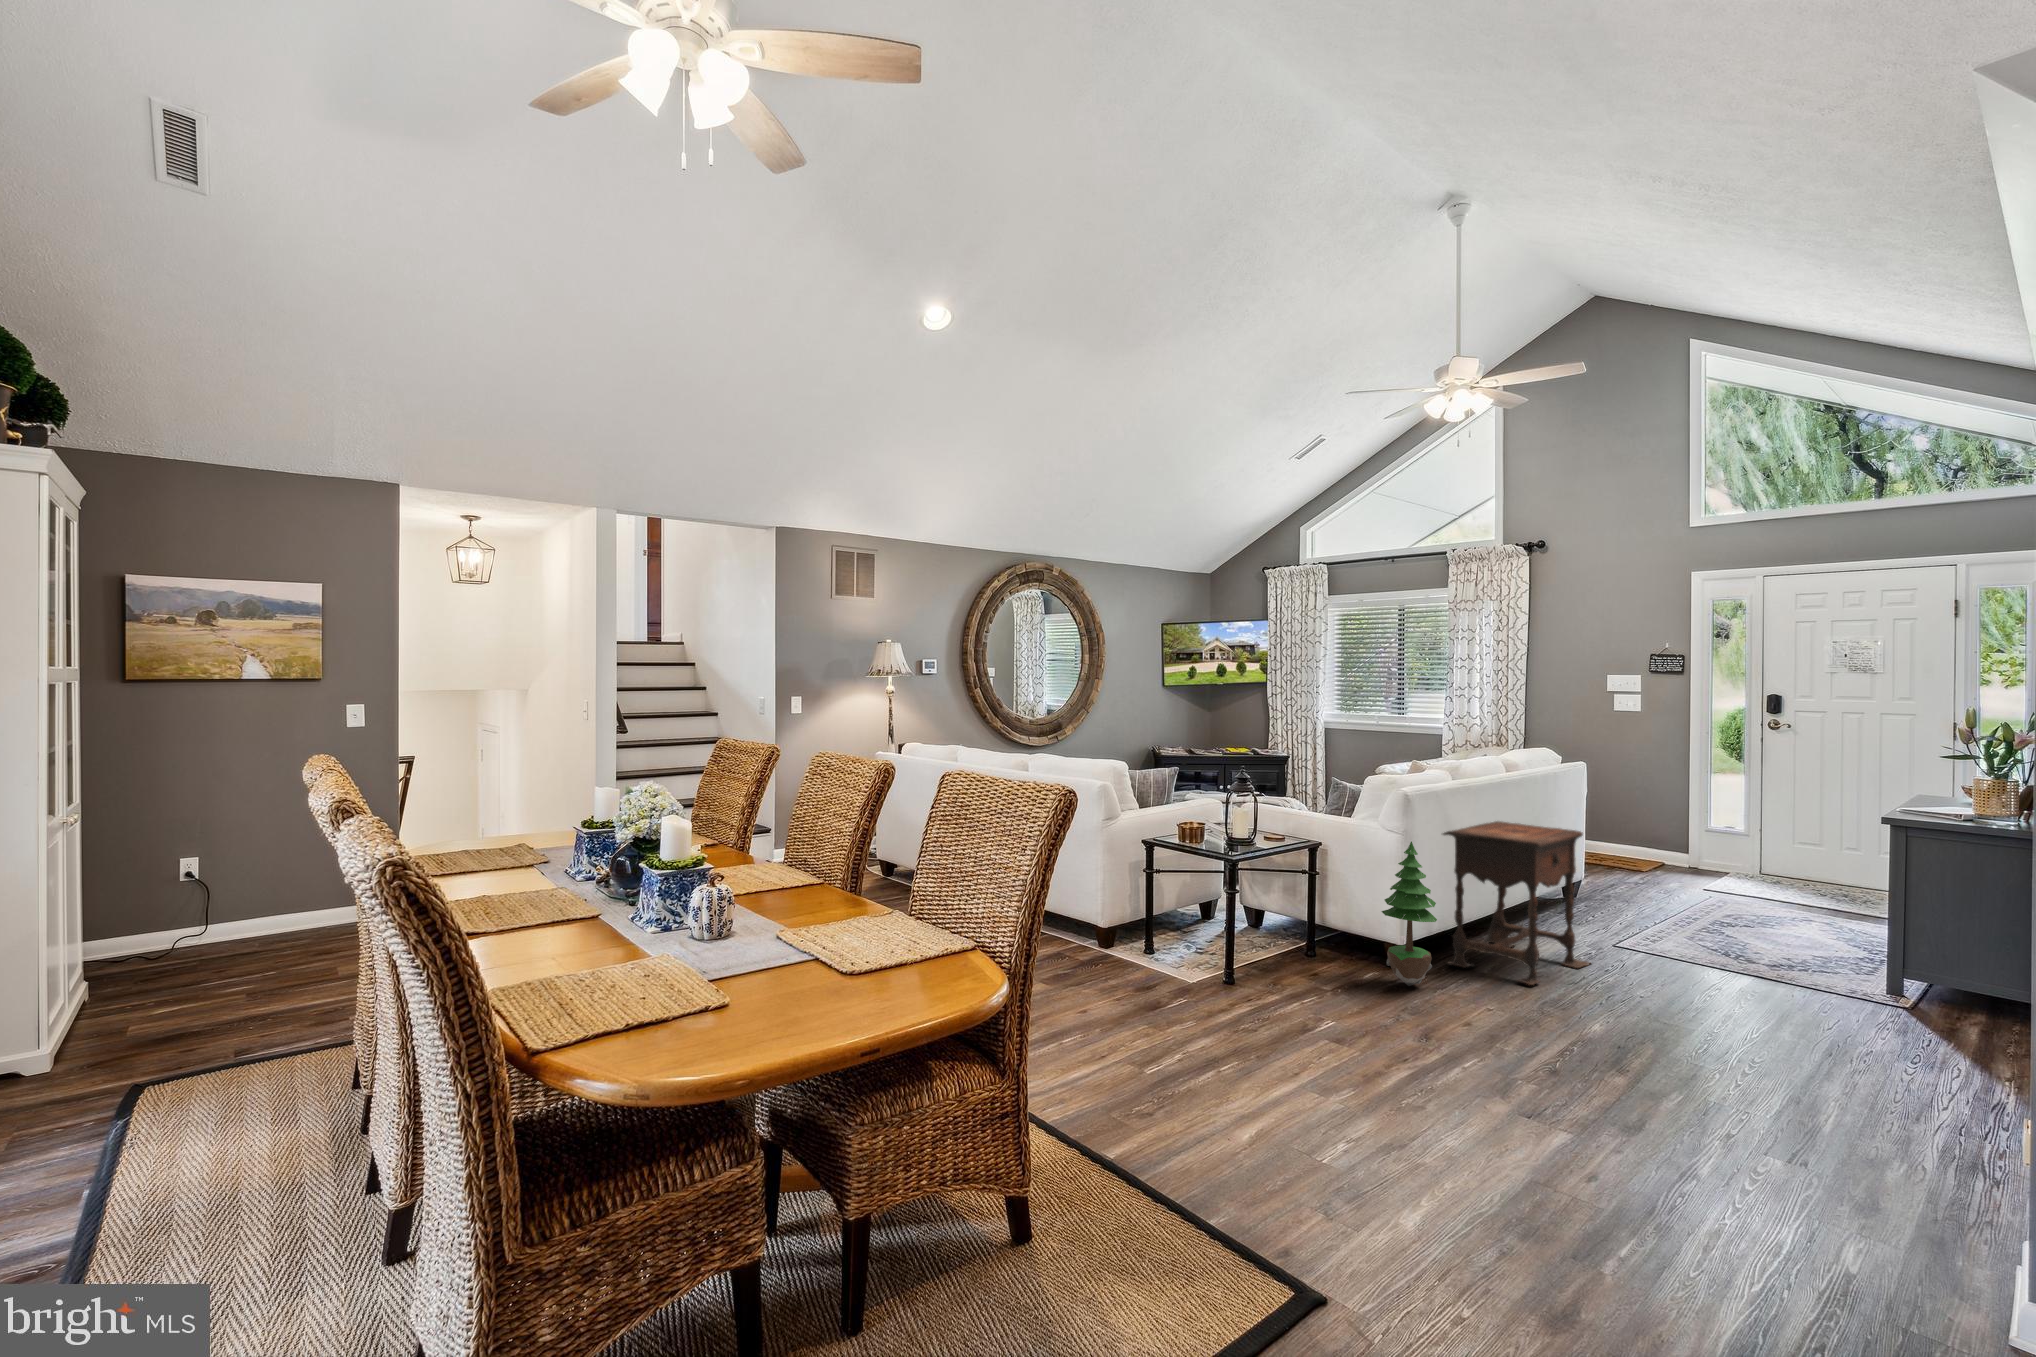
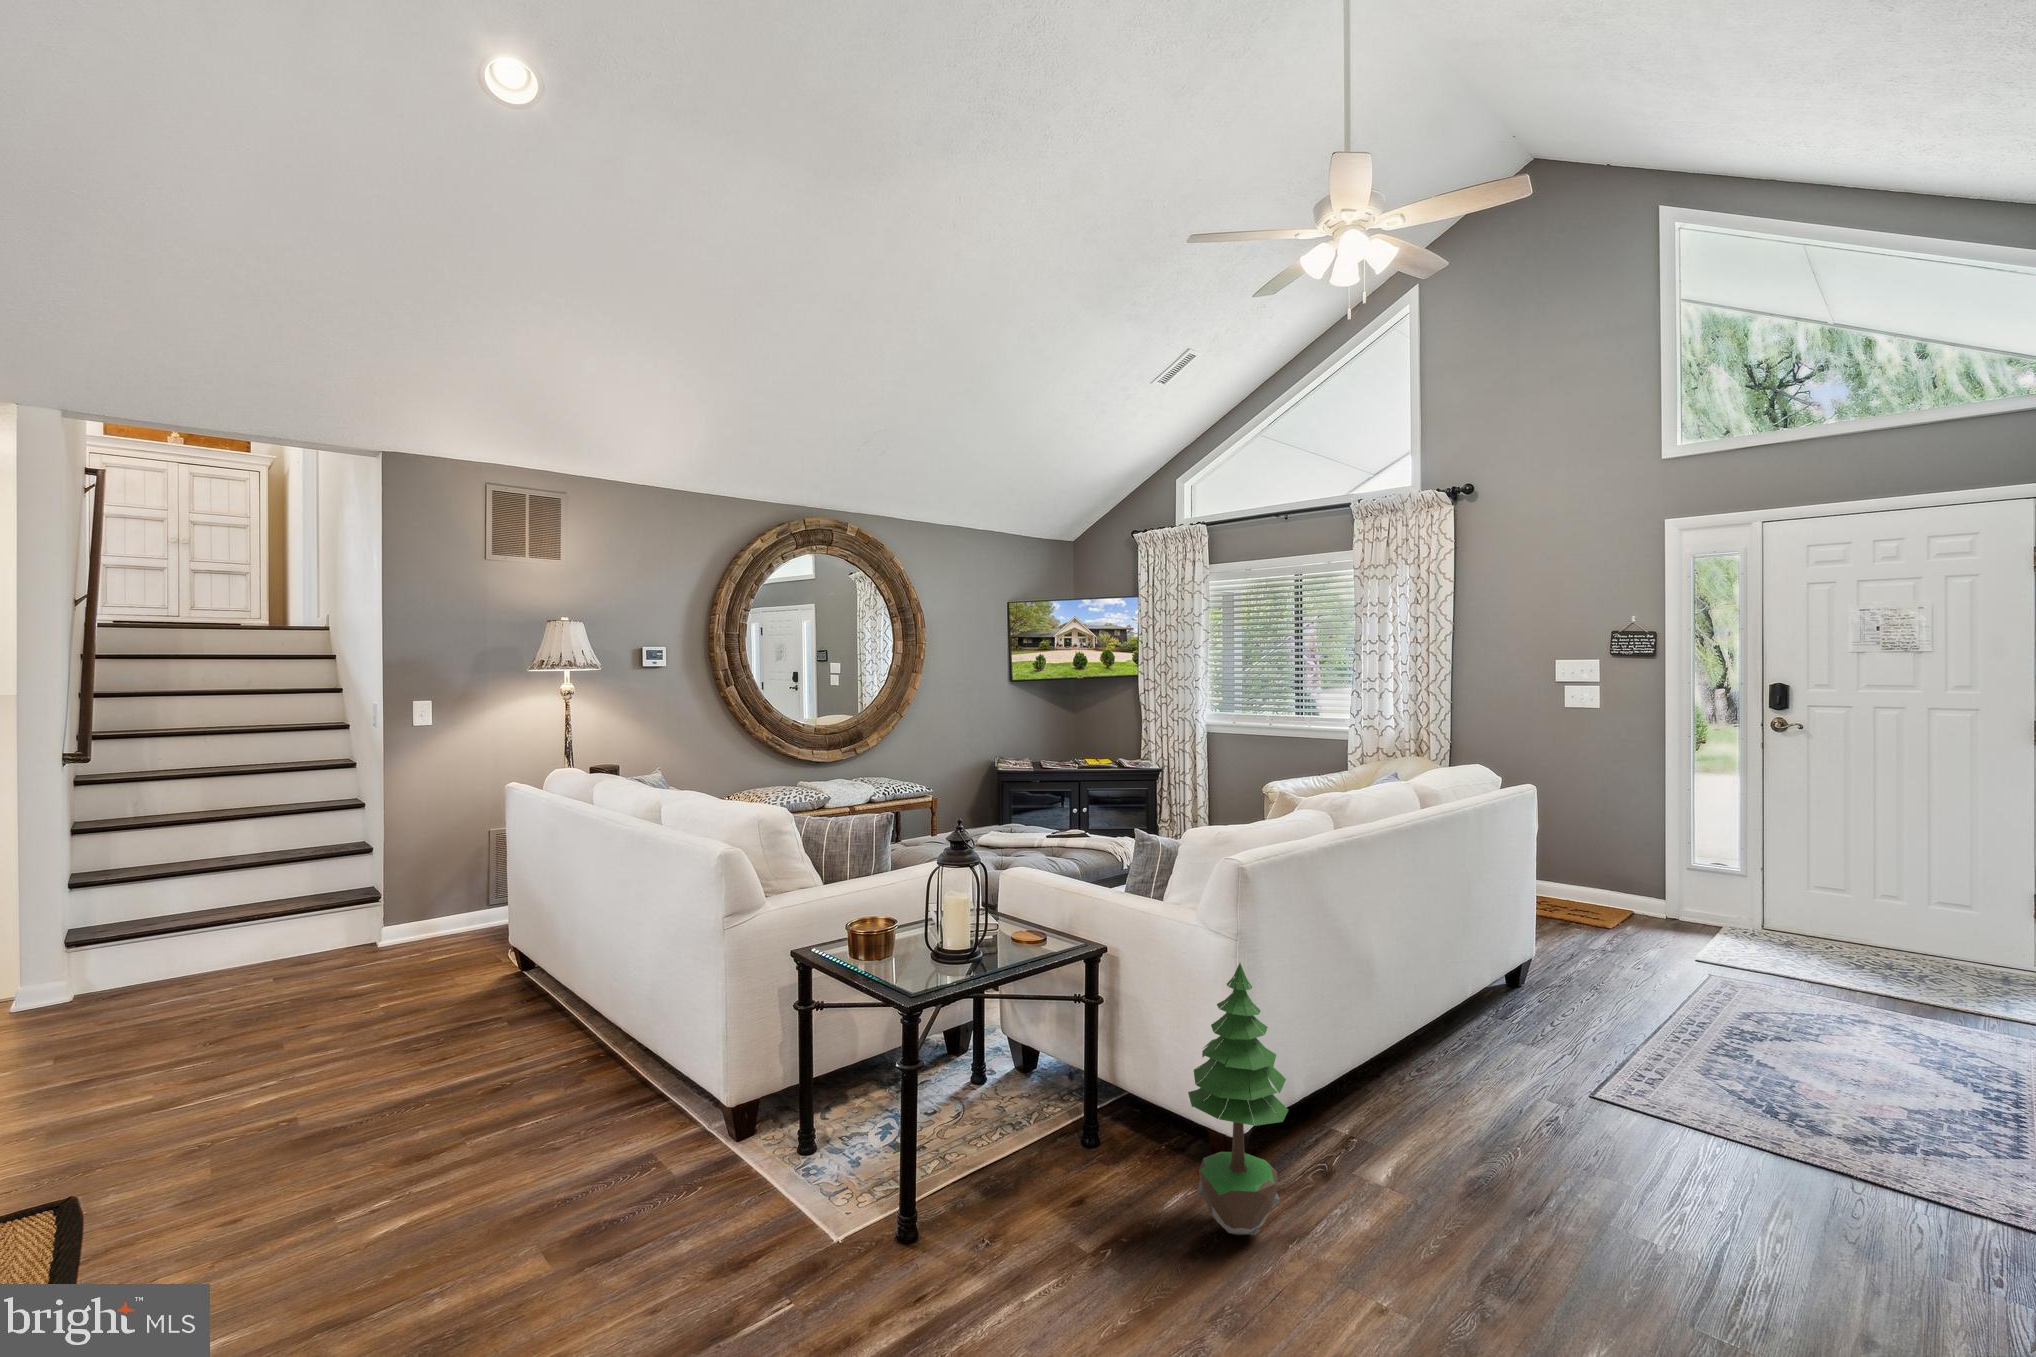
side table: present [1443,821,1590,985] -> none [1306,897,1565,1226]

